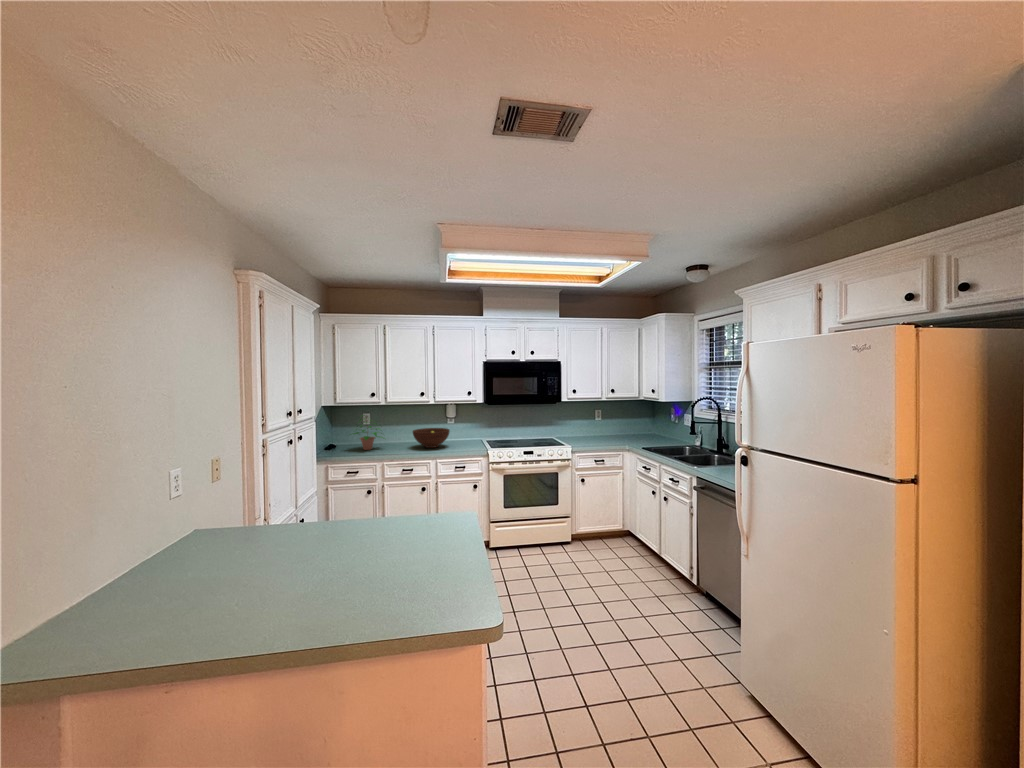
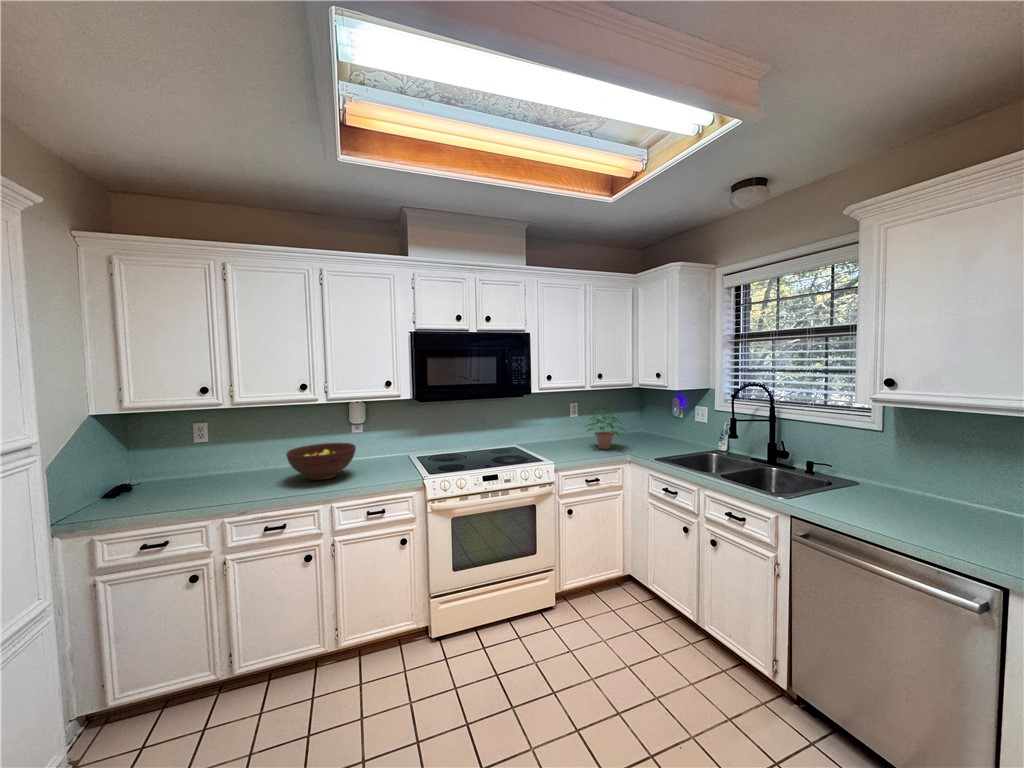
potted plant: present [353,419,383,450] -> present [586,404,625,449]

